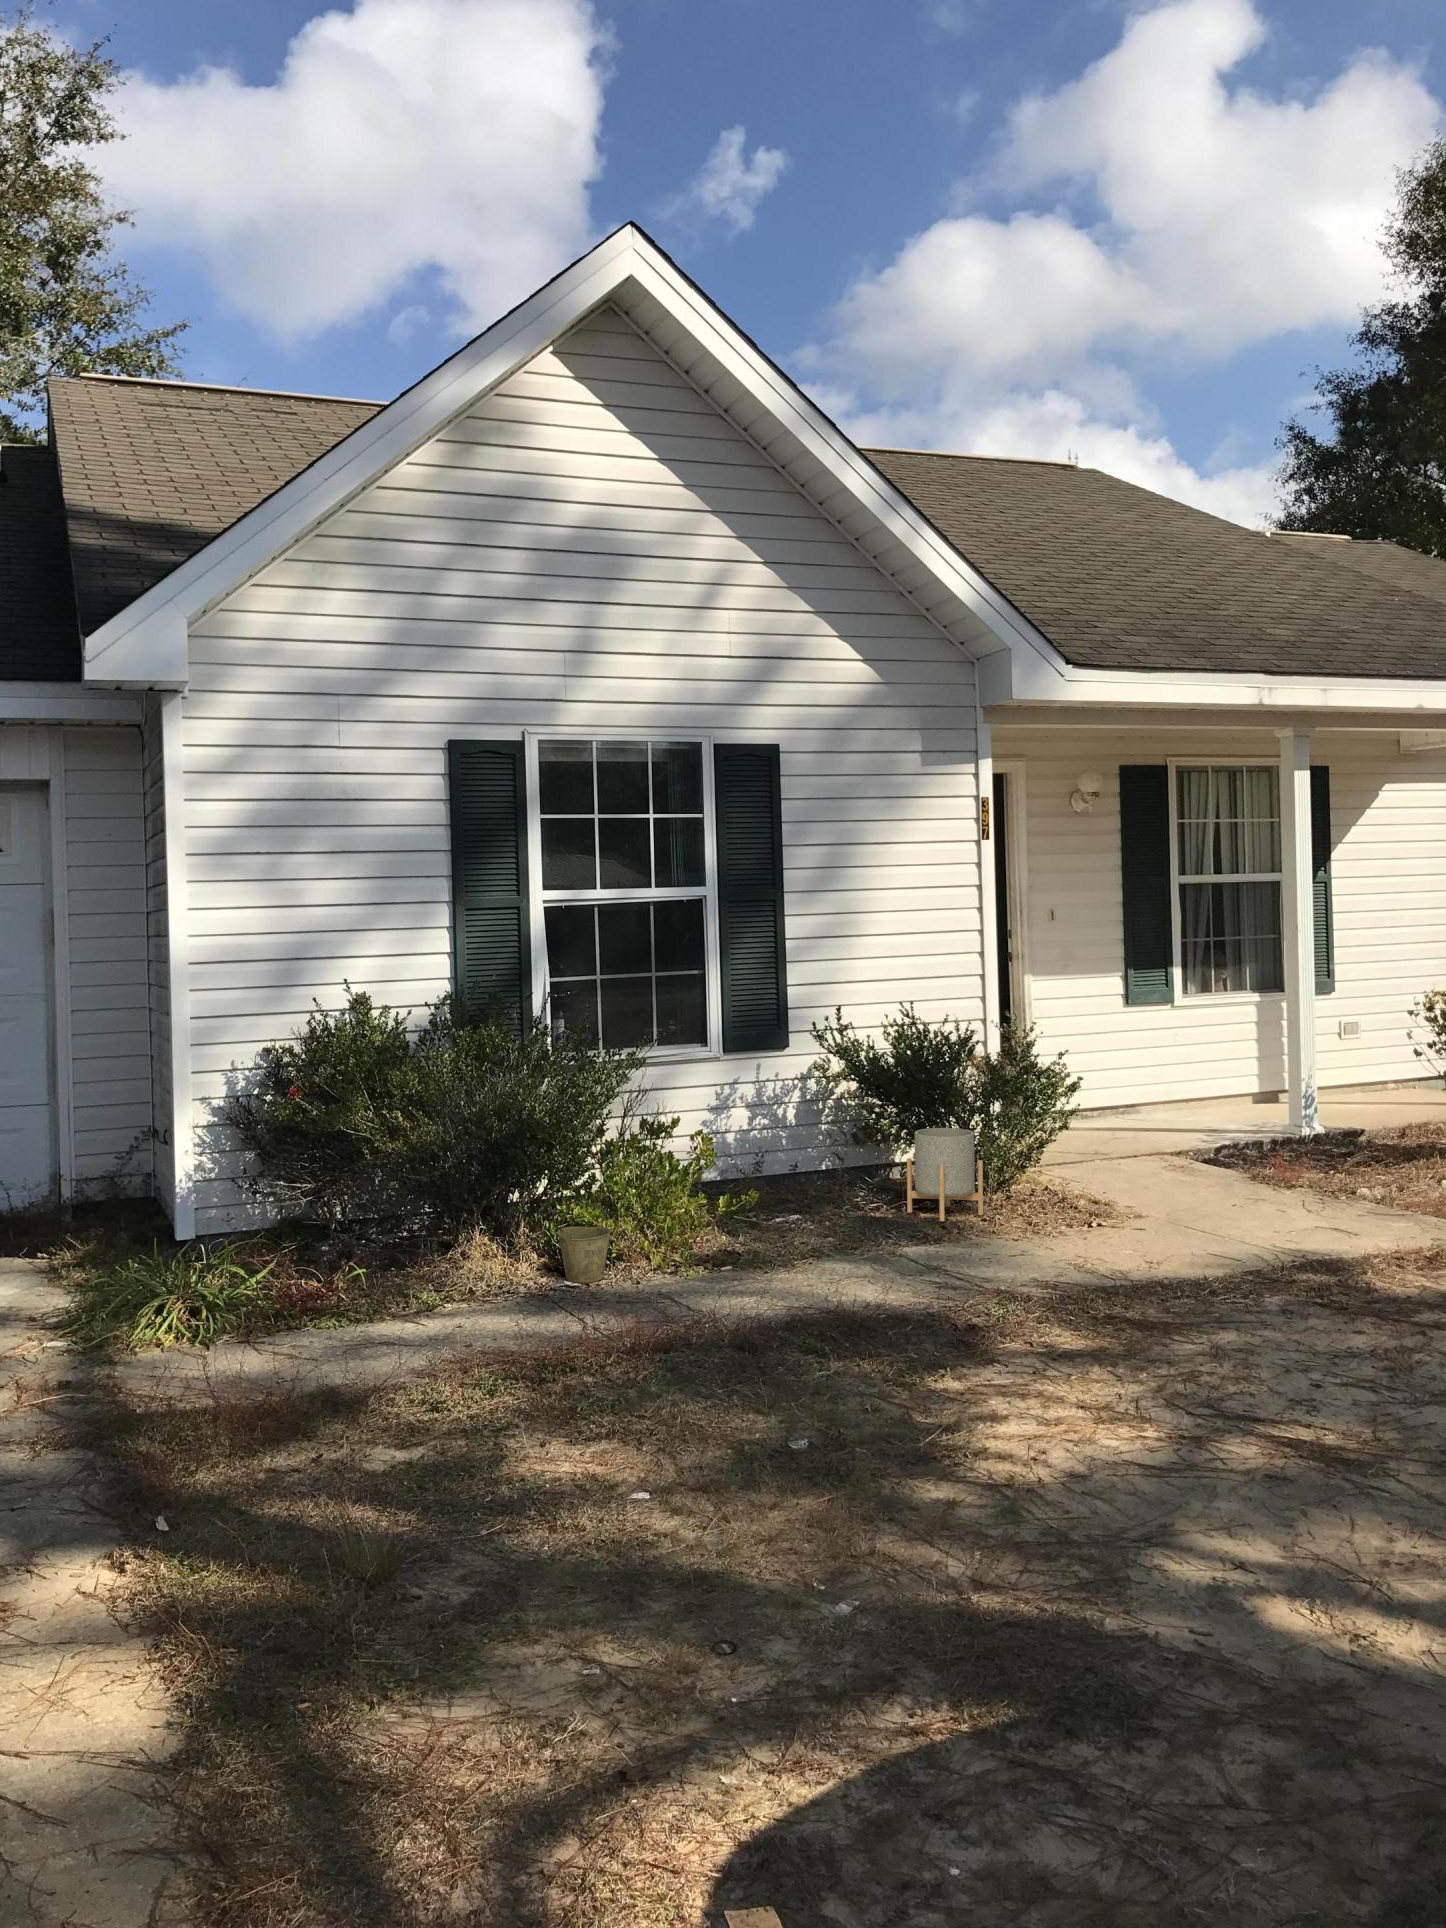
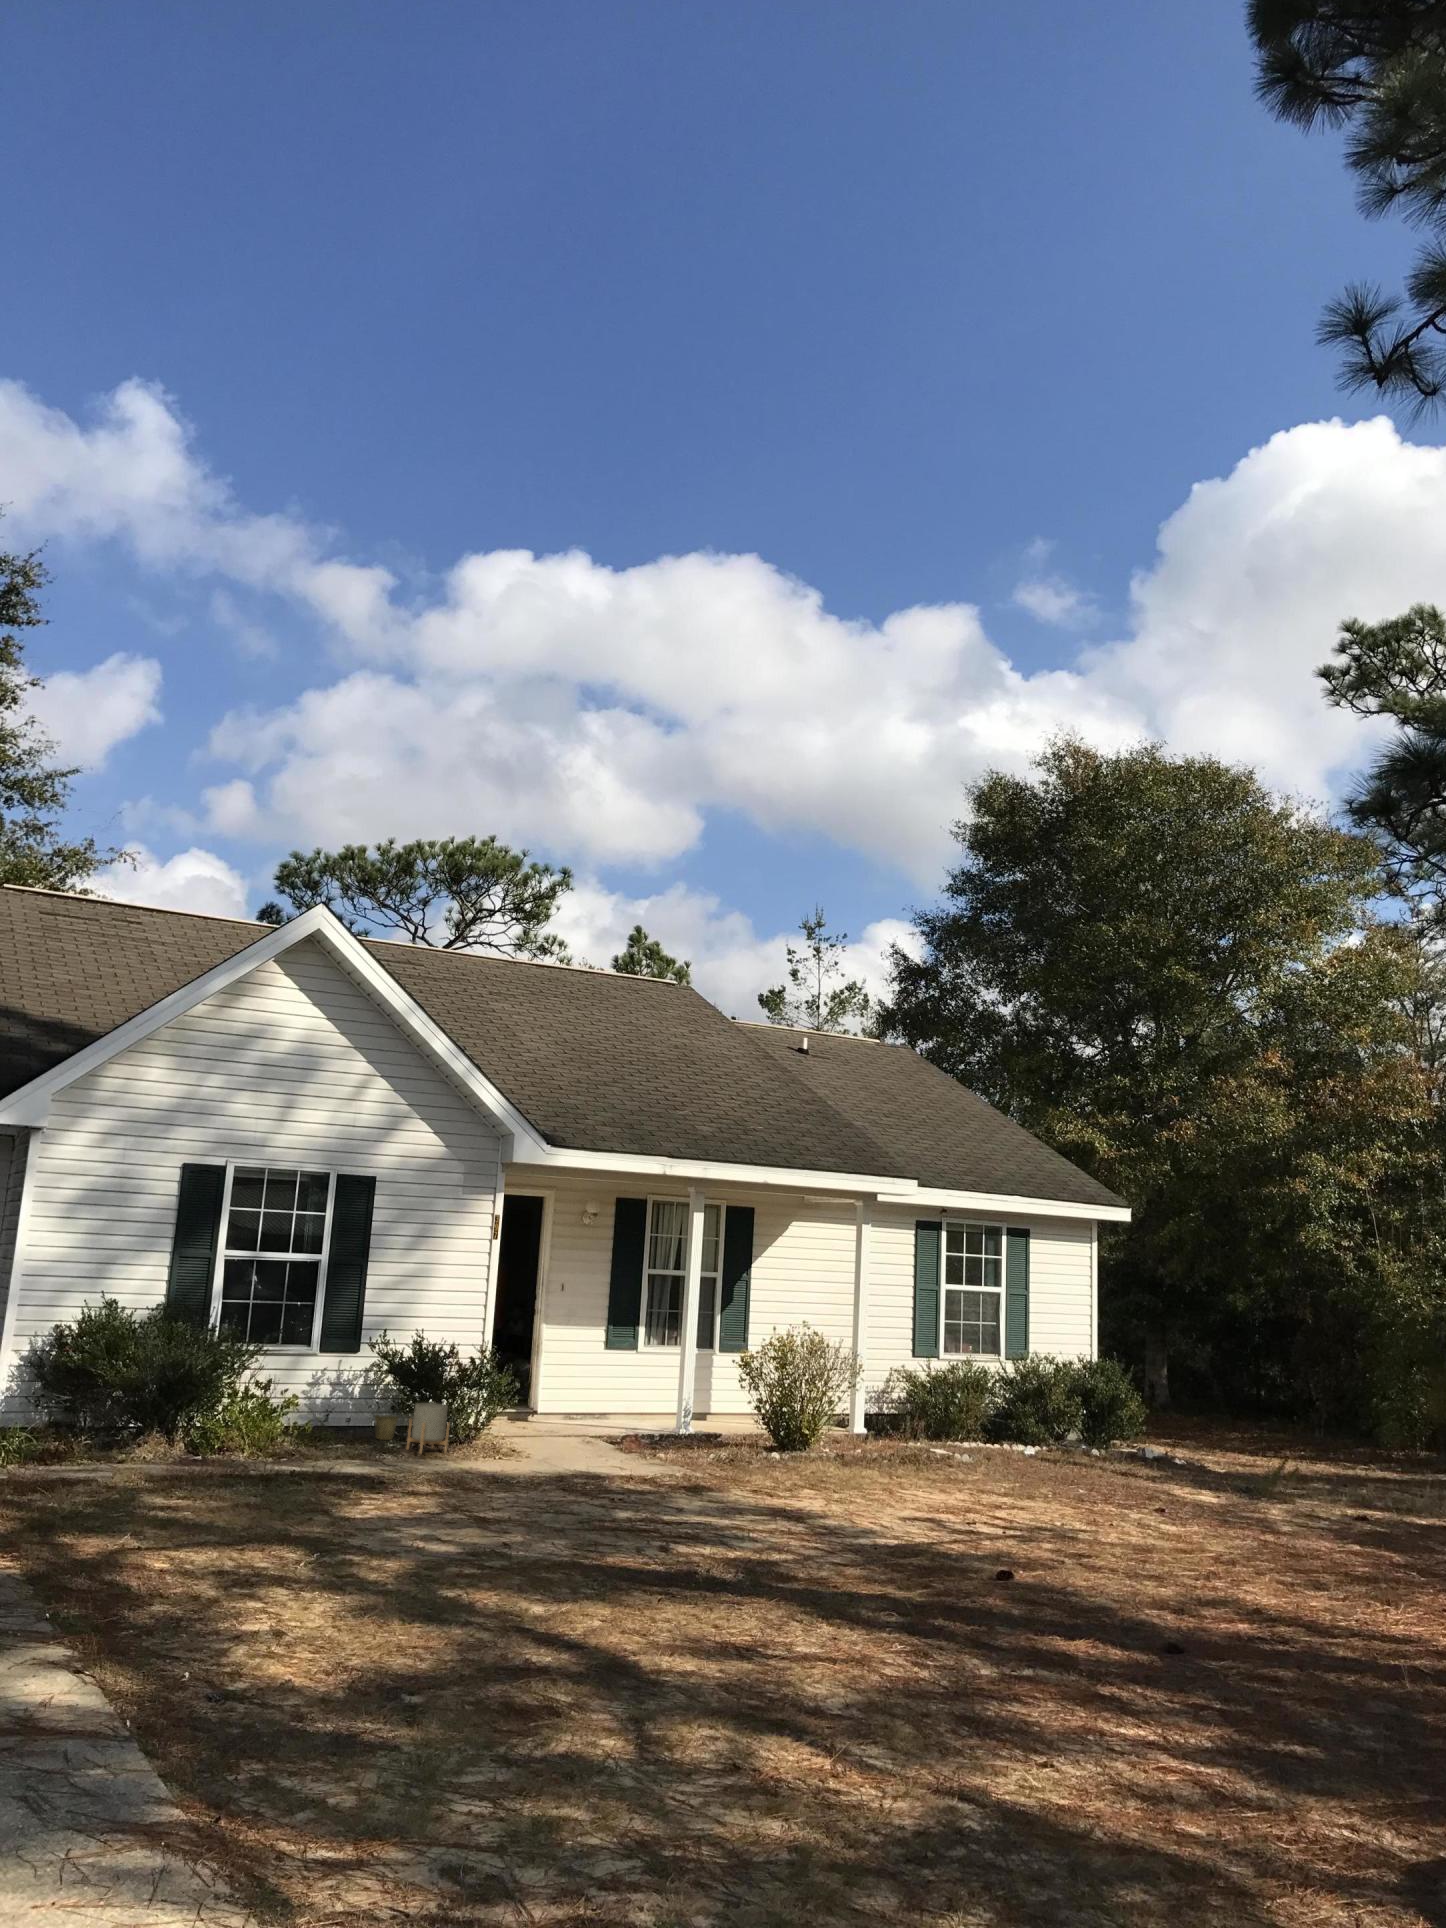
bucket: present [557,1199,611,1283] -> present [375,1415,399,1440]

